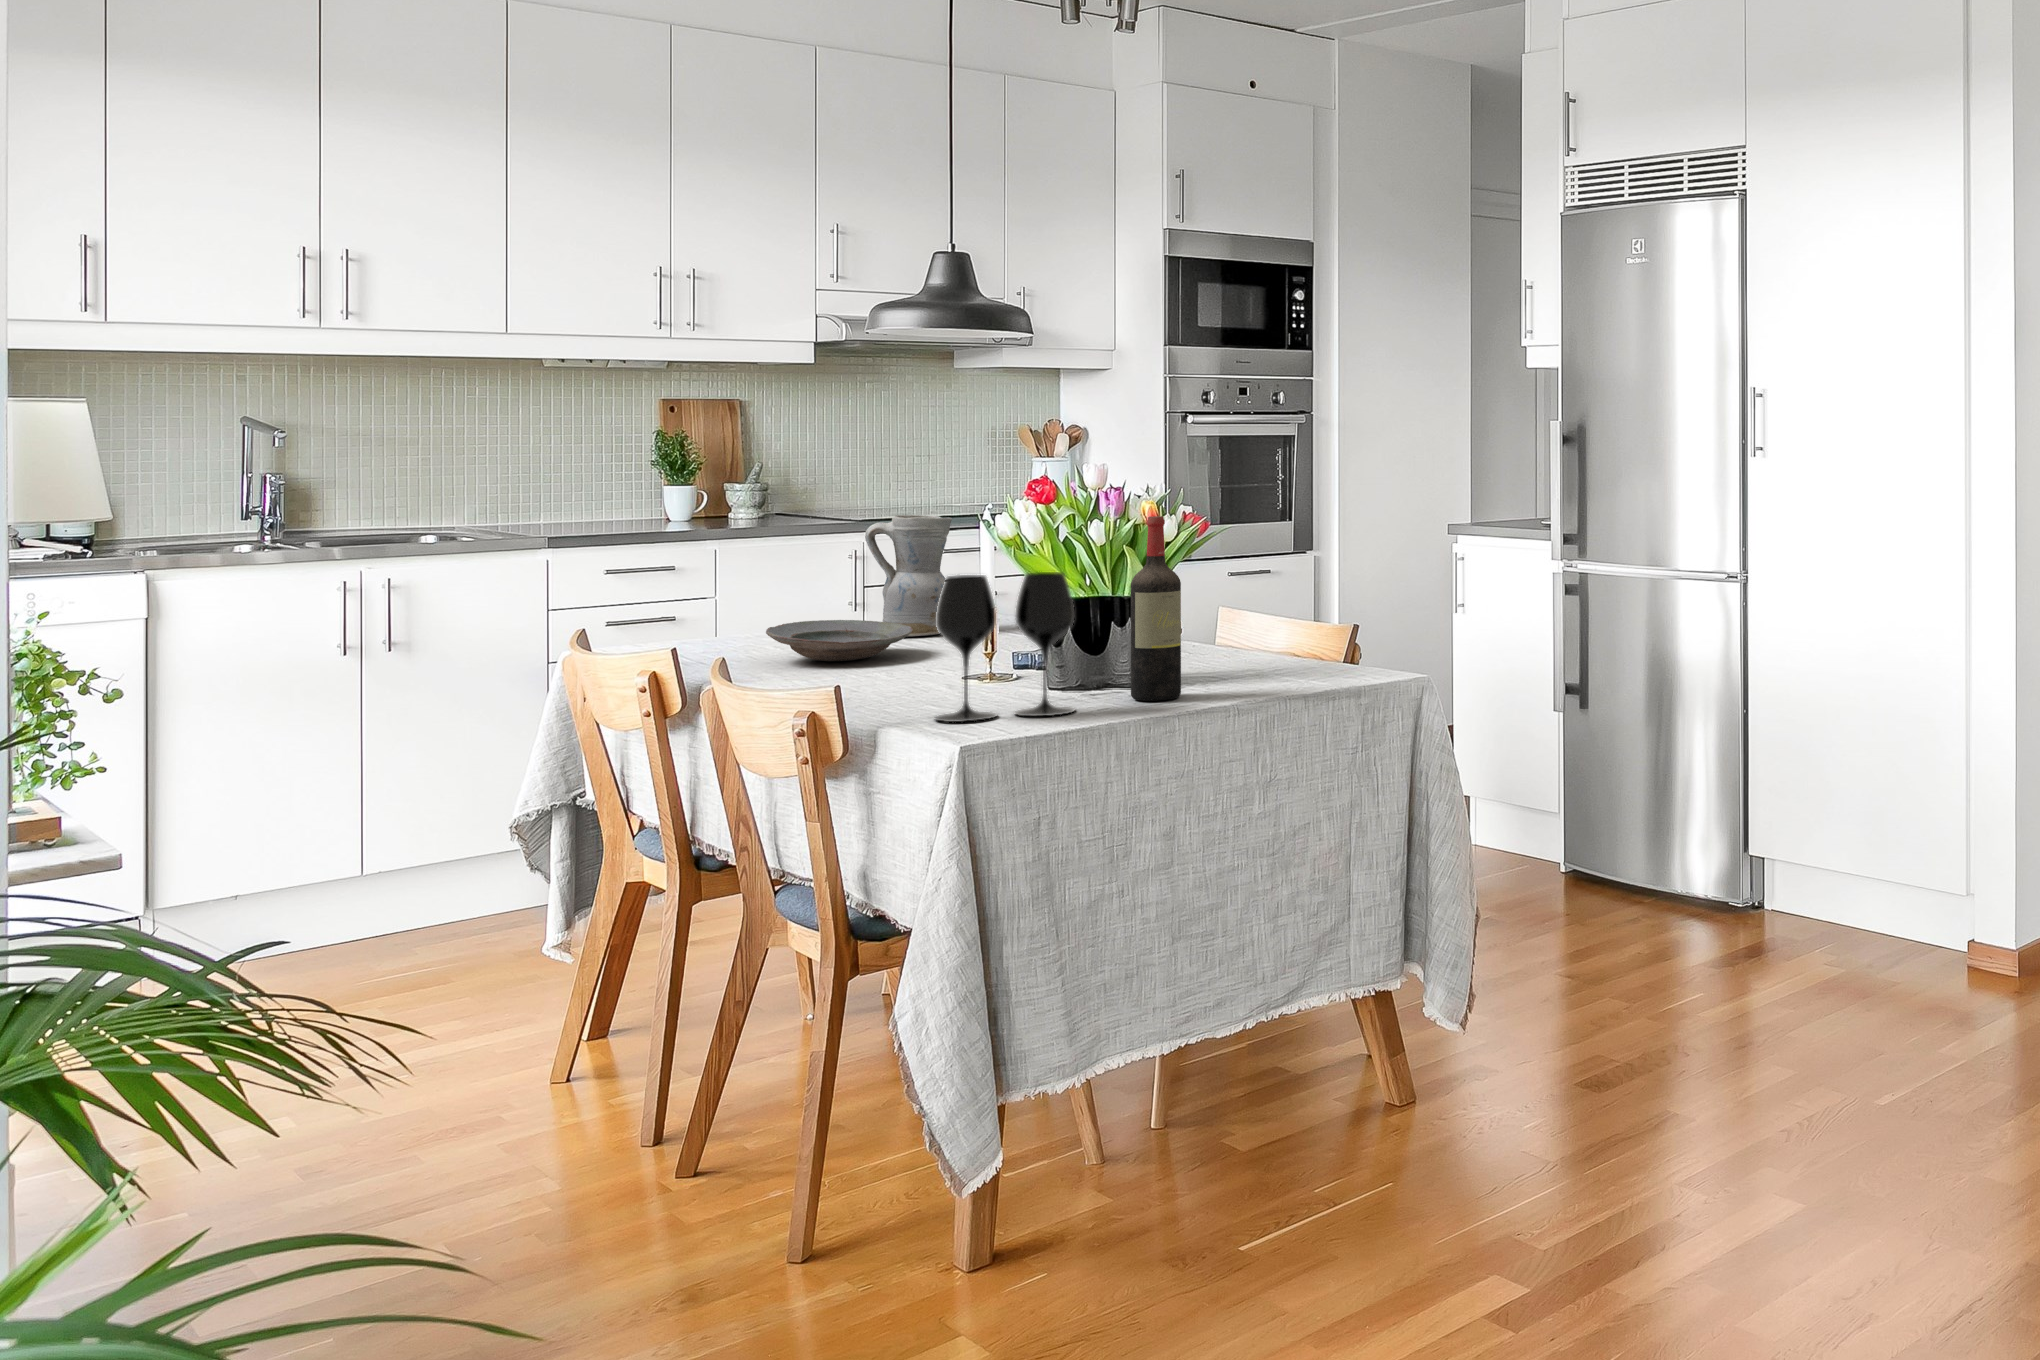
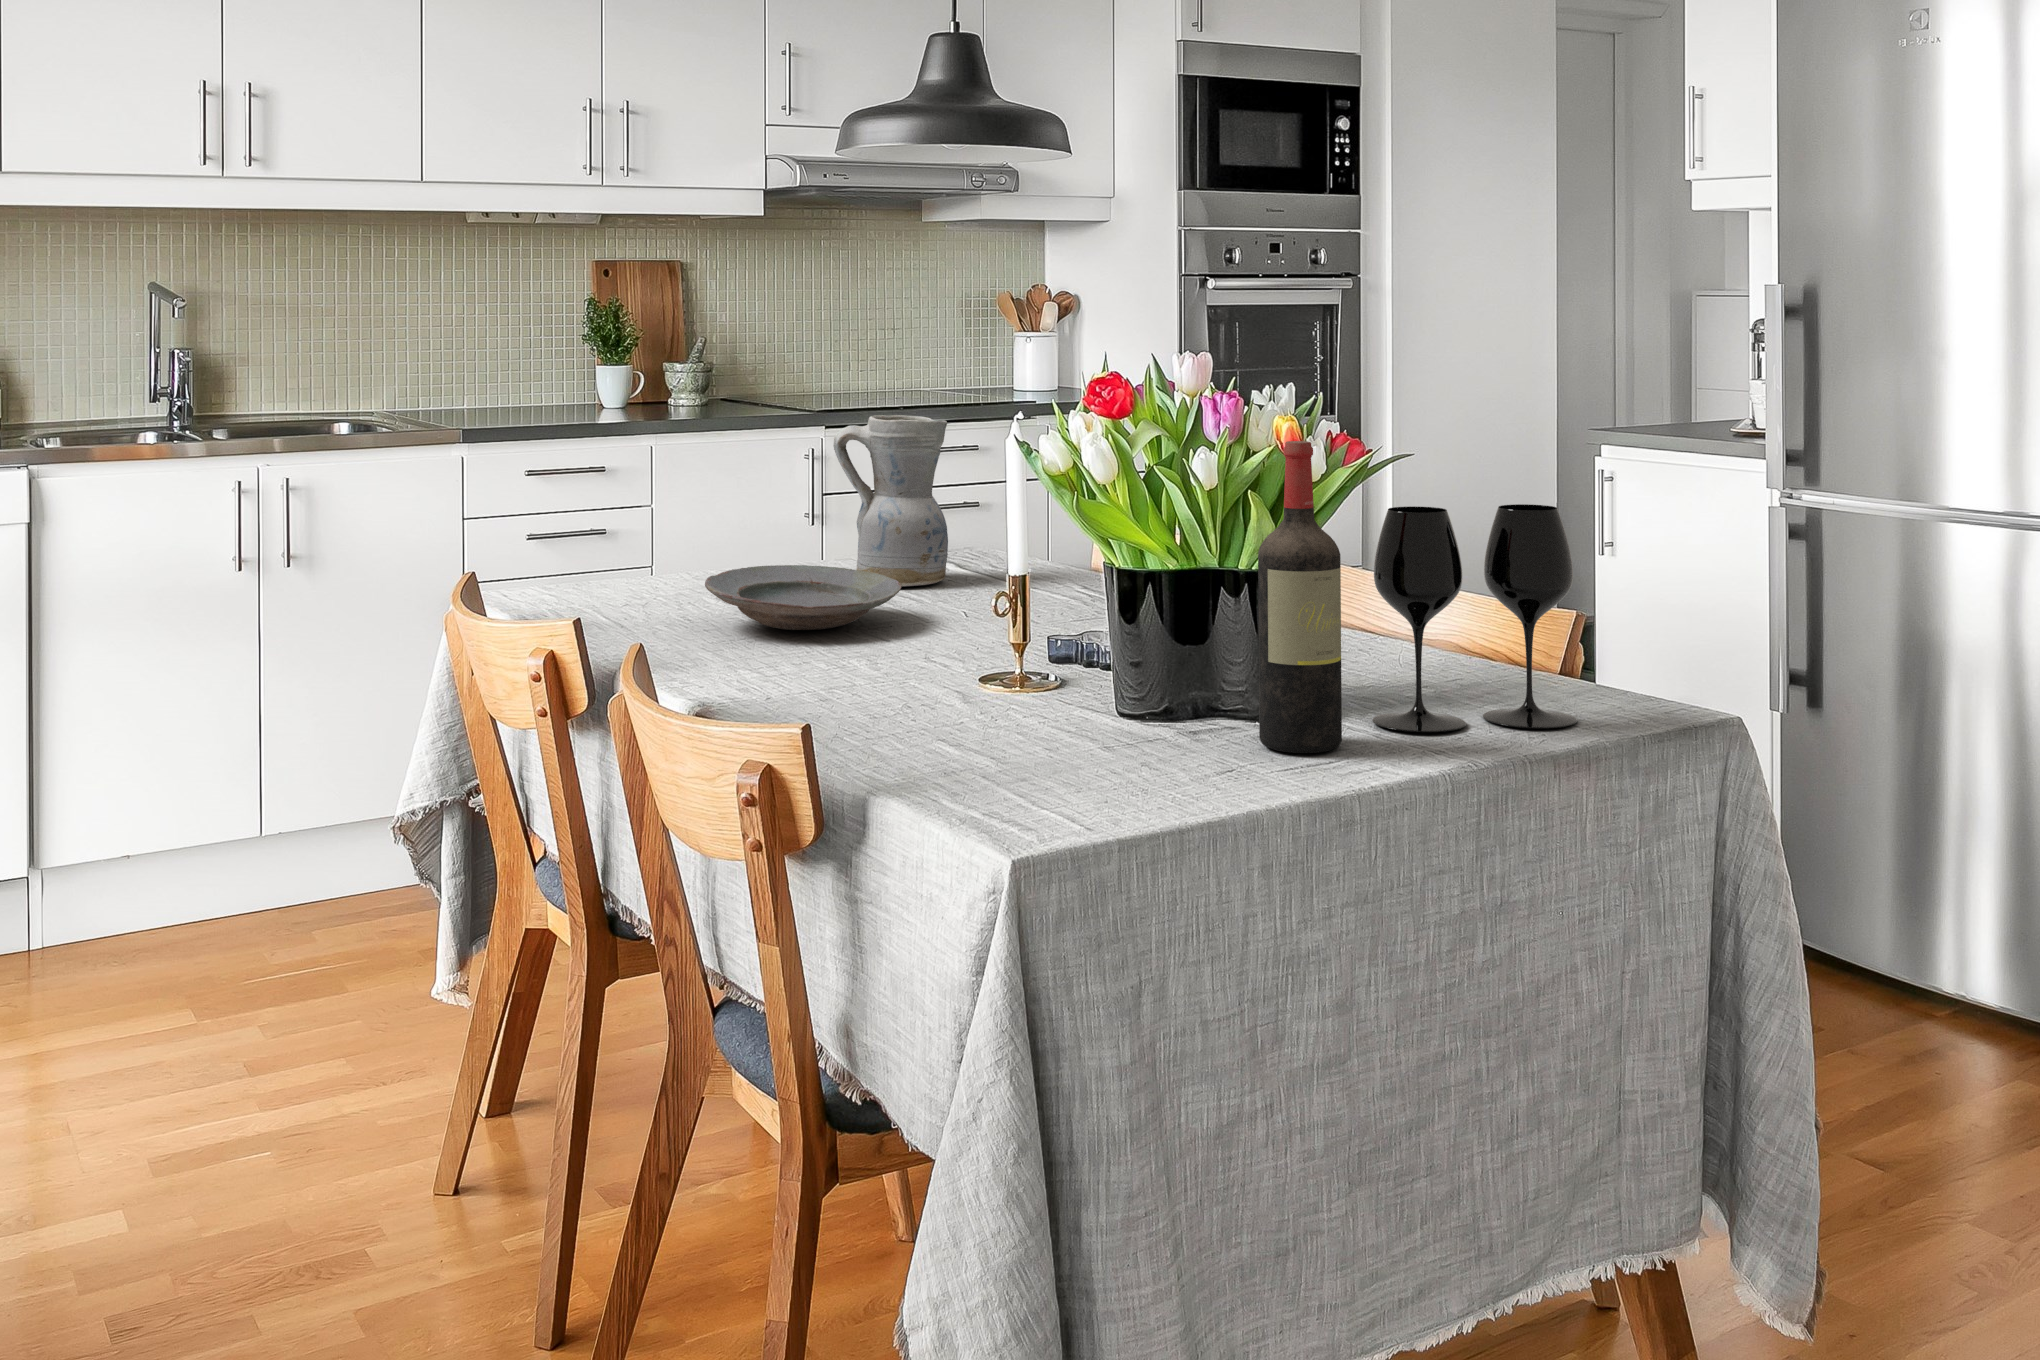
wine glass: present [935,572,1074,722] -> present [1372,504,1577,732]

